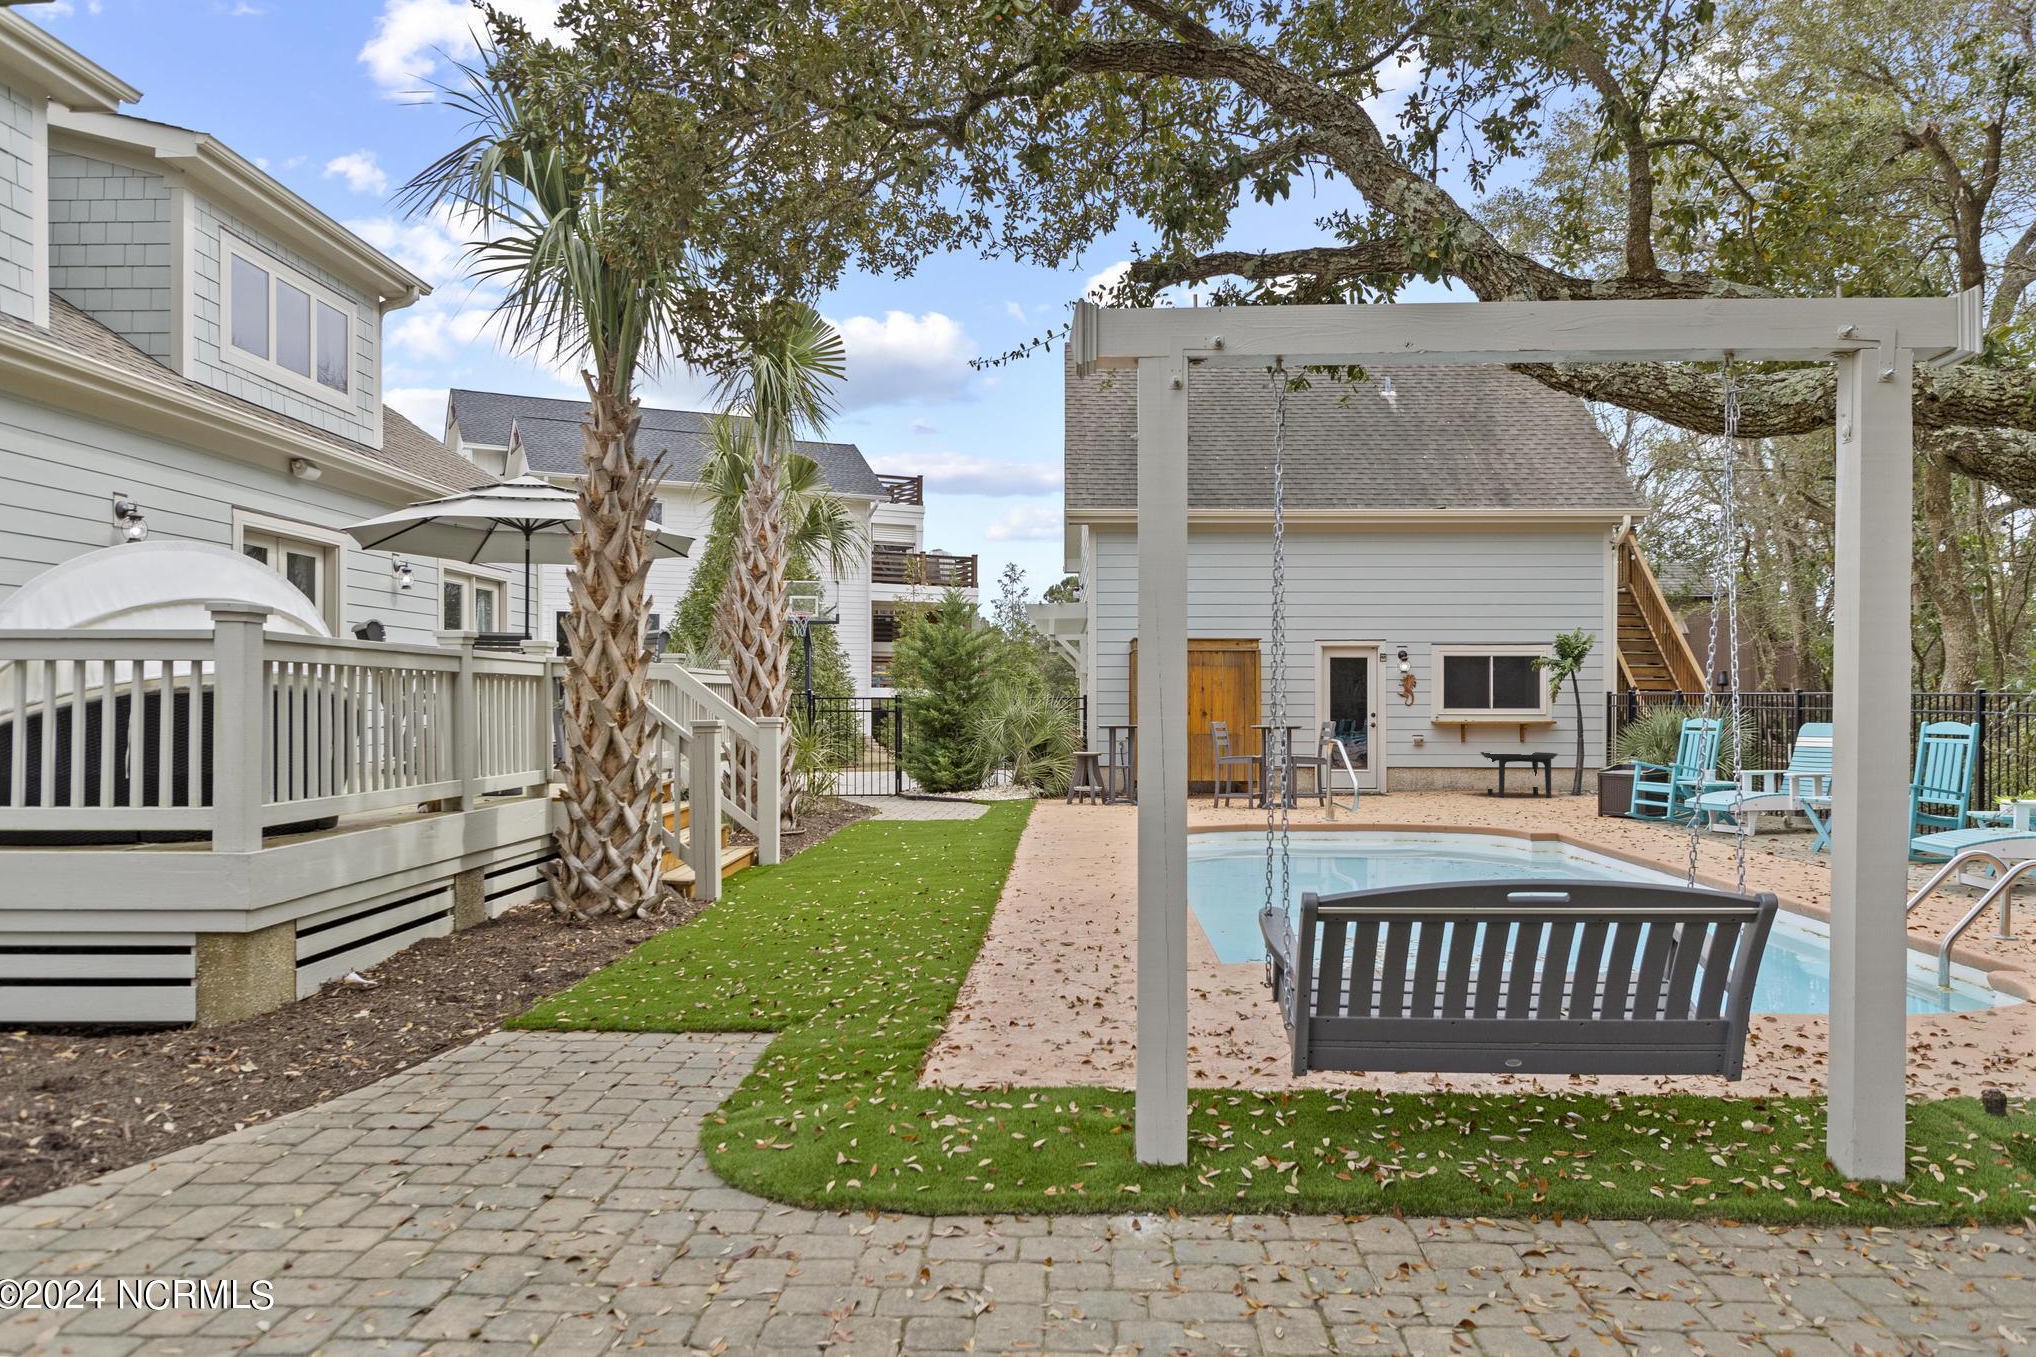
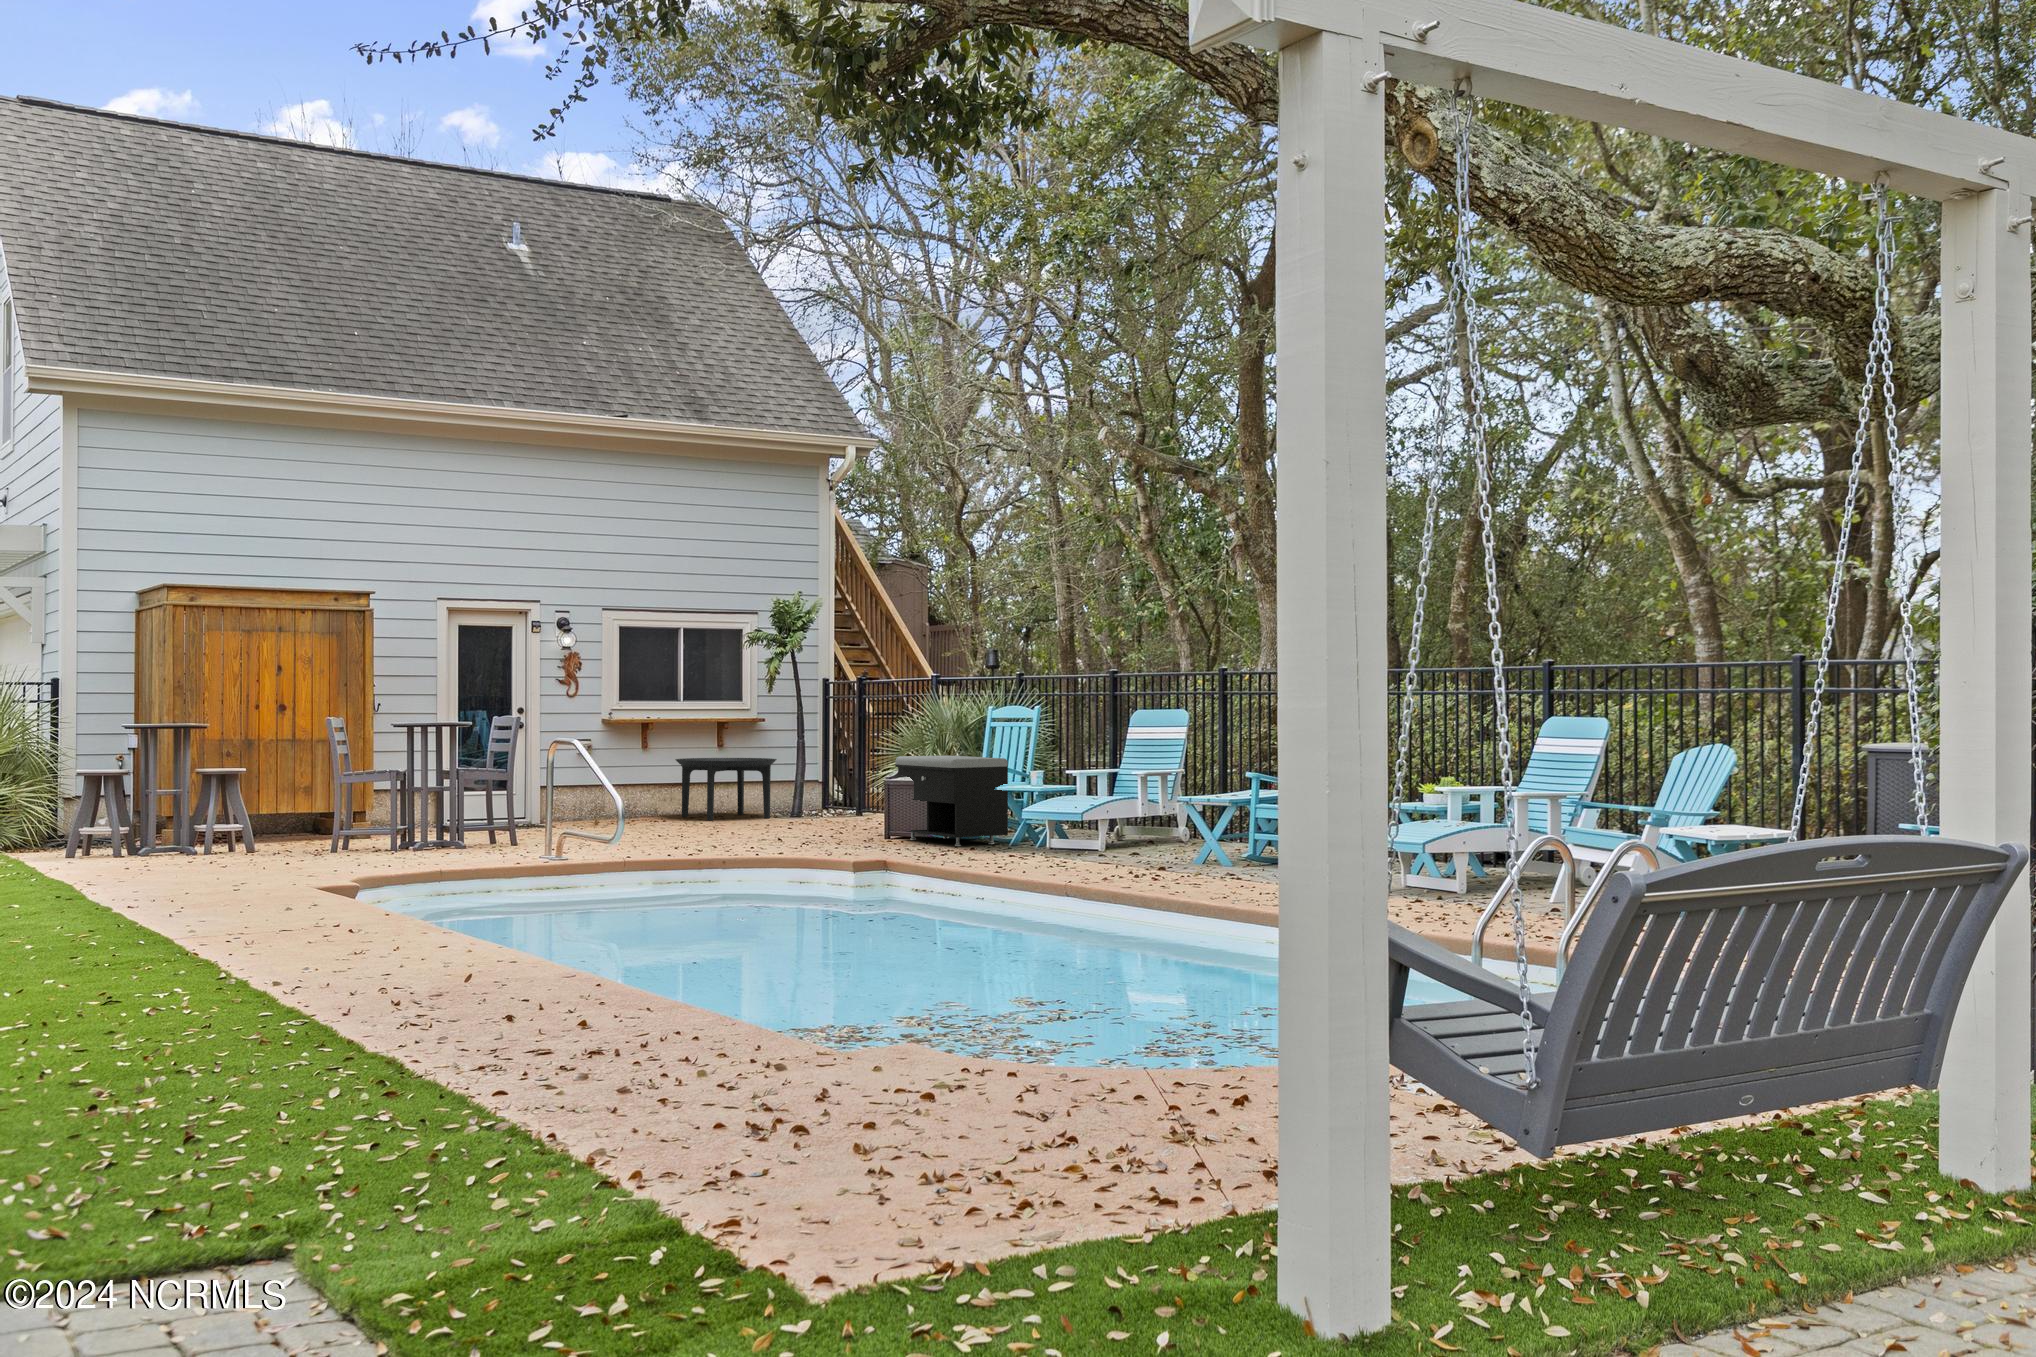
storage bench: none [1603,755,1684,824] -> present [895,755,1008,846]

